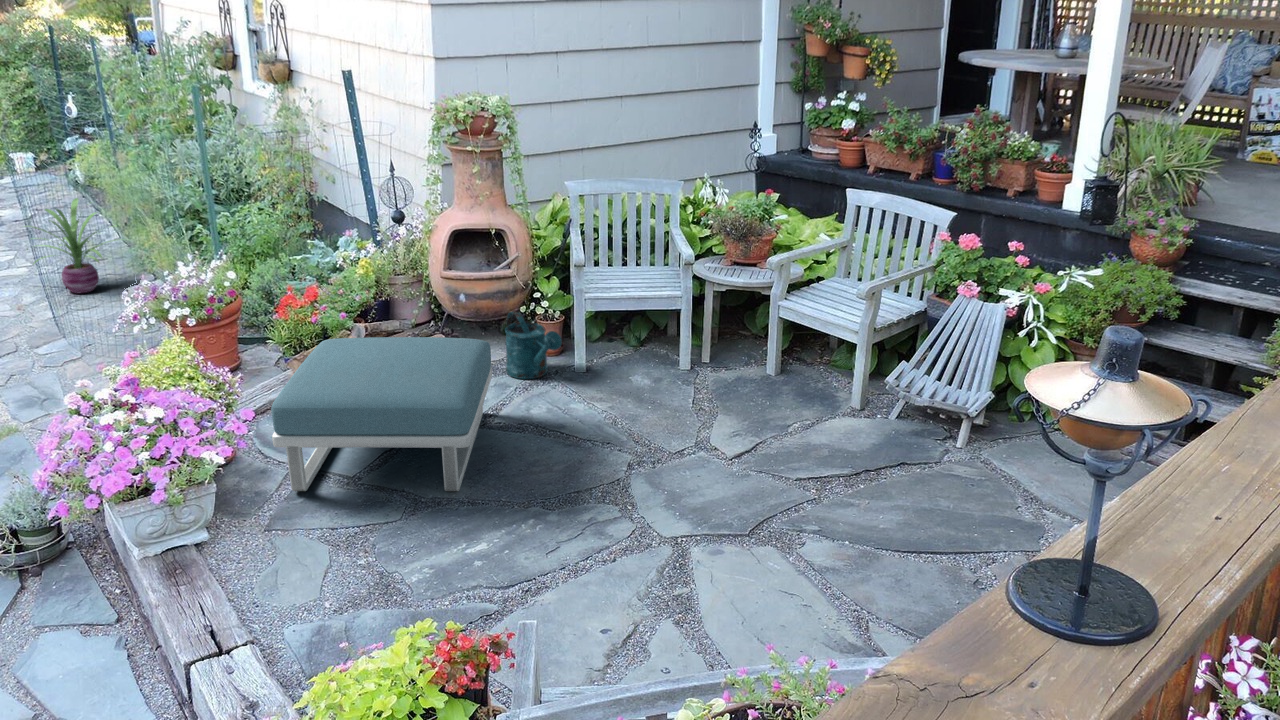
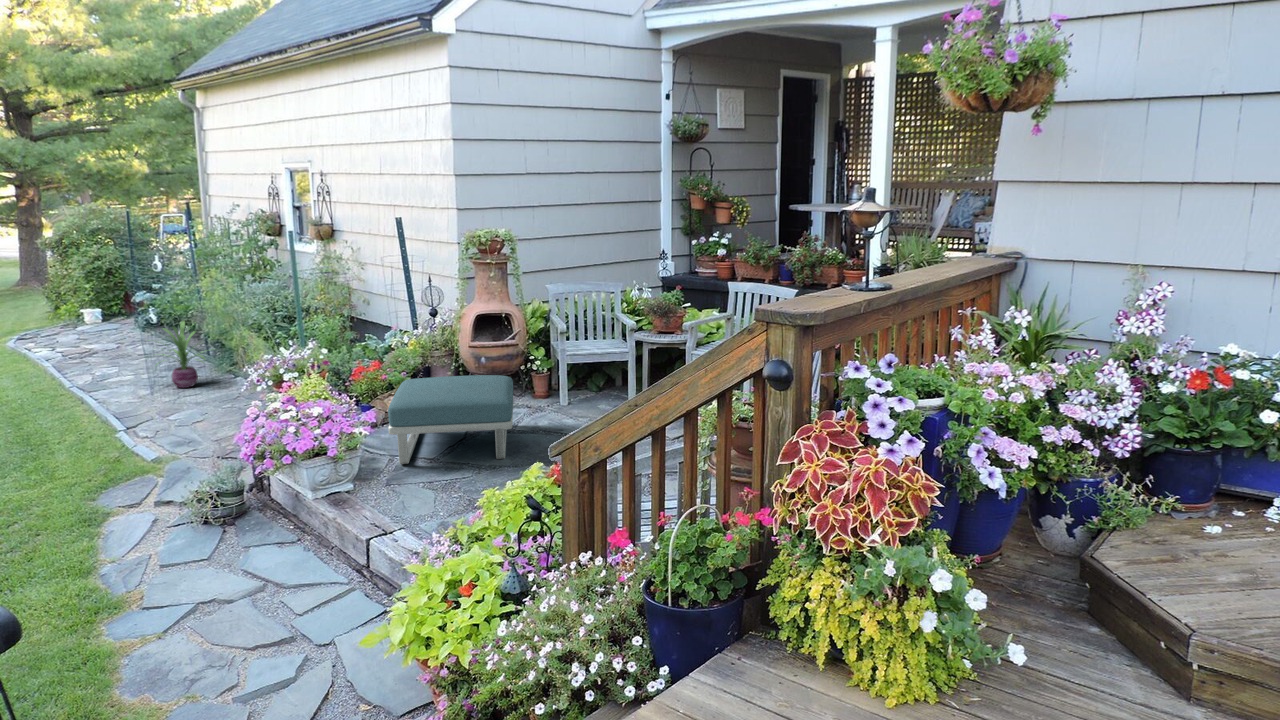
watering can: present [505,312,562,379] -> none [513,367,554,409]

